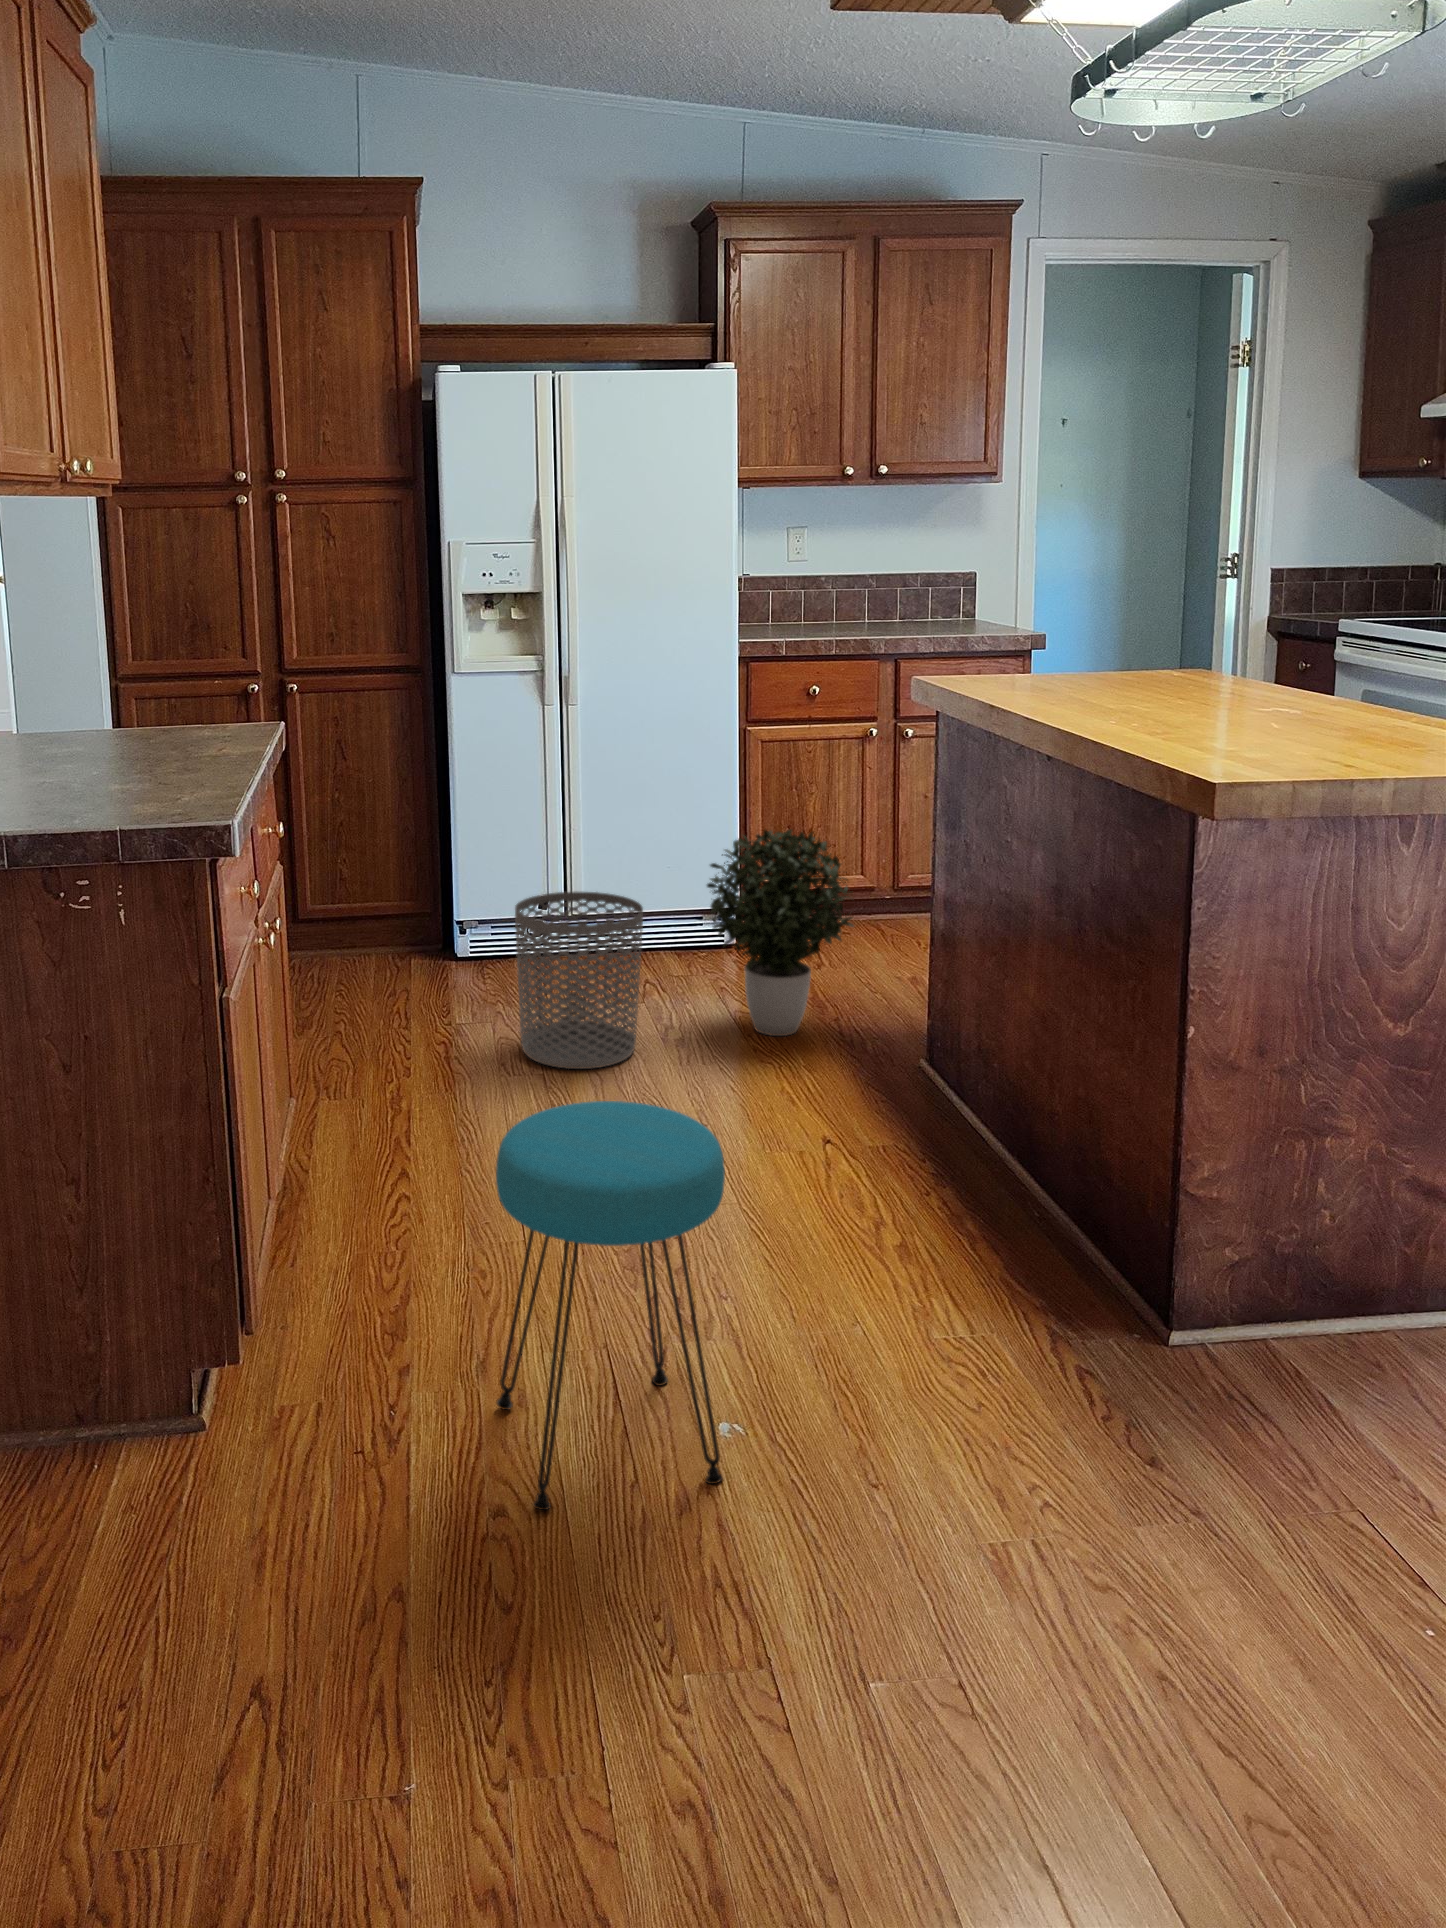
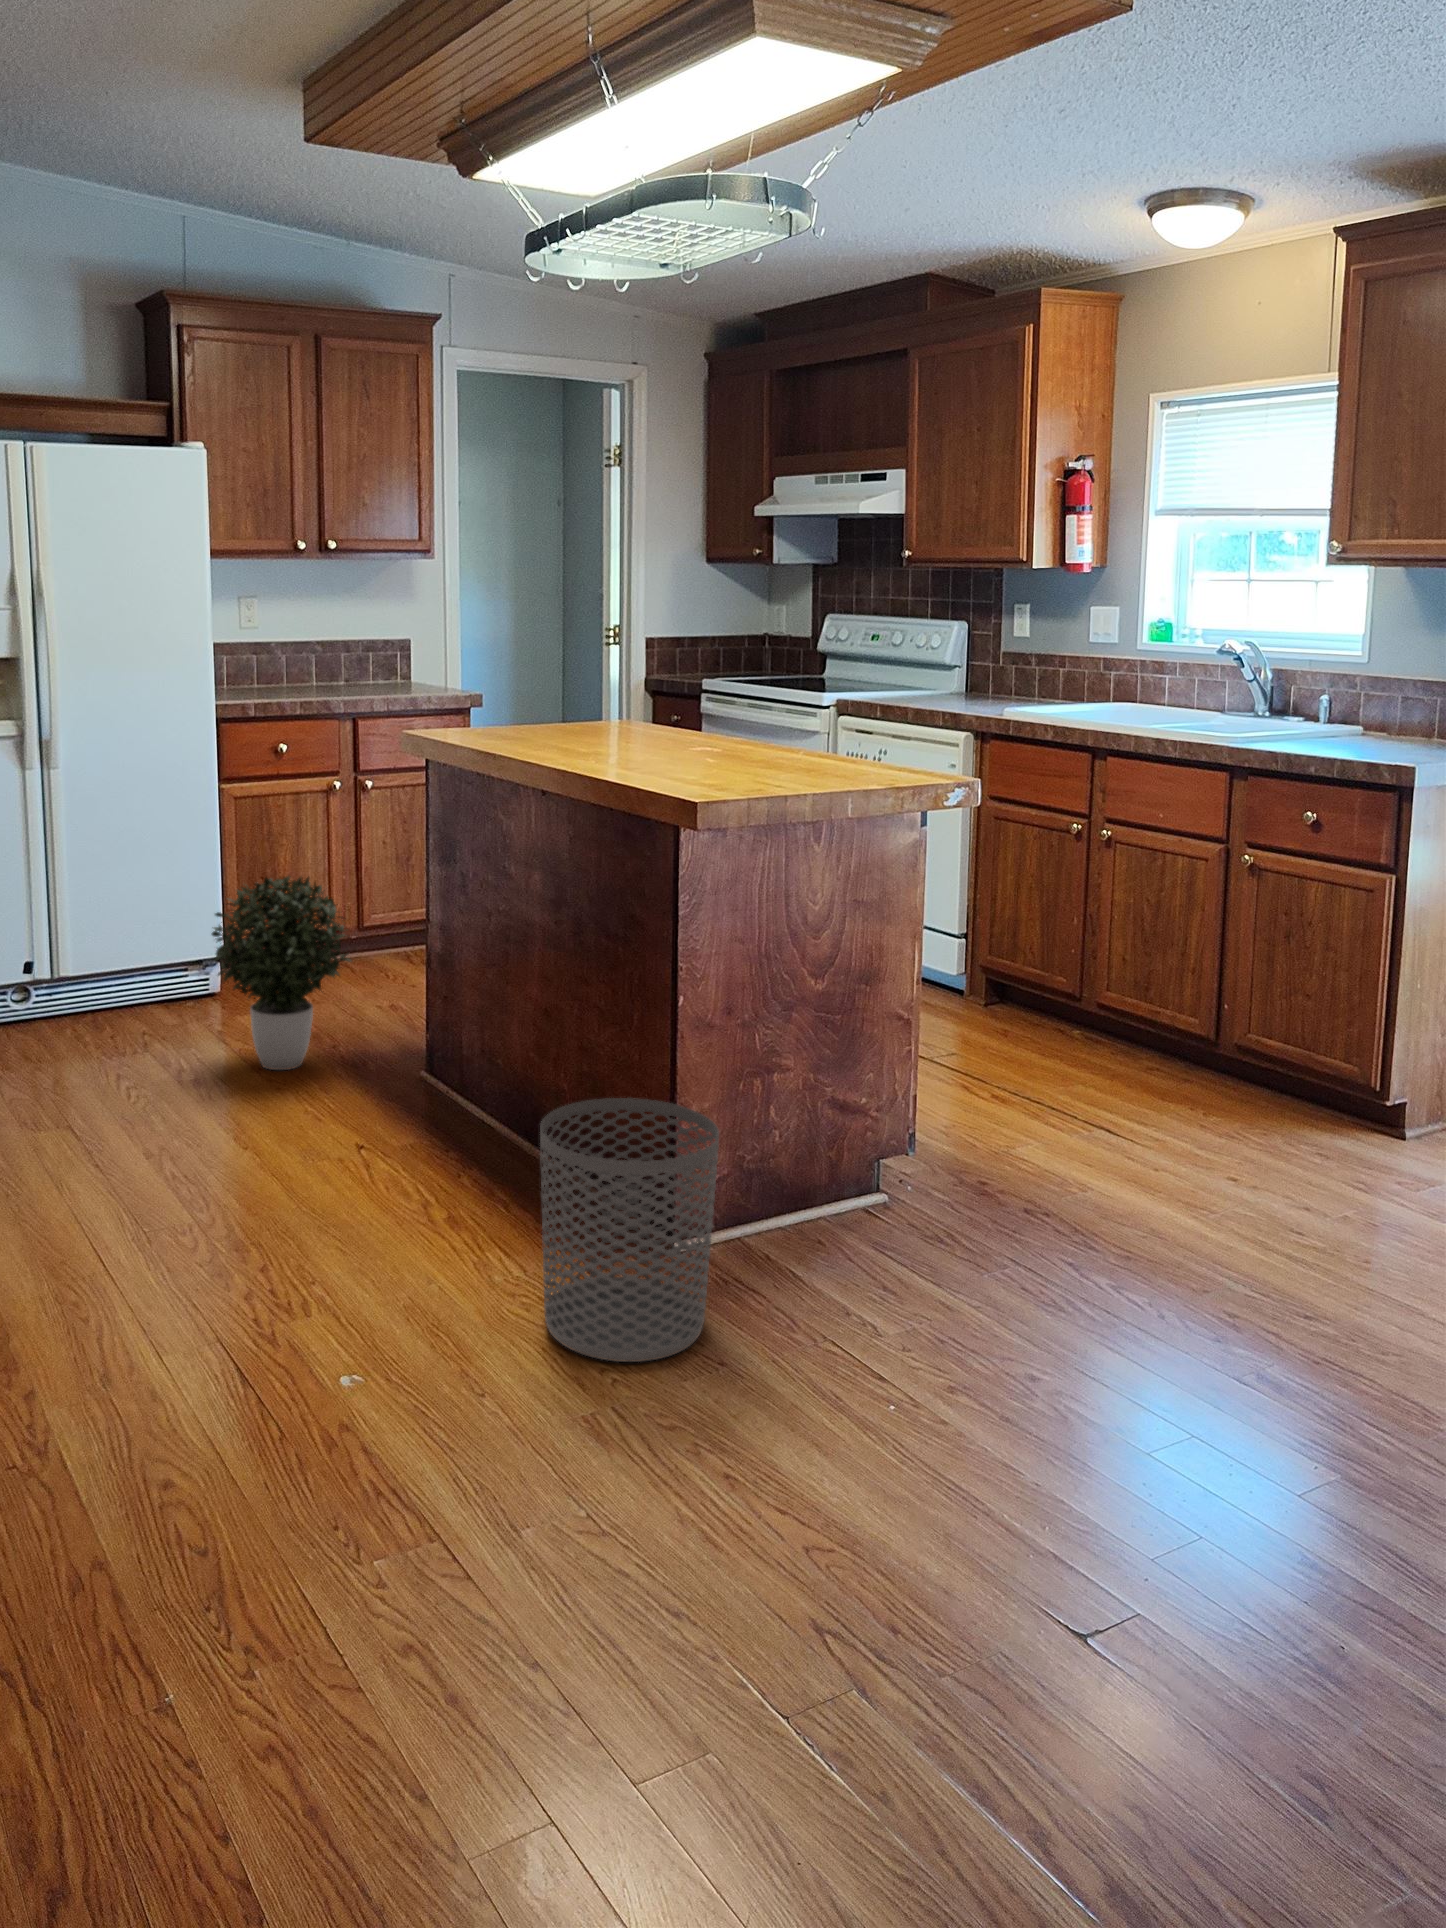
waste bin: present [515,892,643,1069] -> present [540,1098,719,1362]
stool: present [496,1101,725,1510] -> none [133,1108,358,1475]

